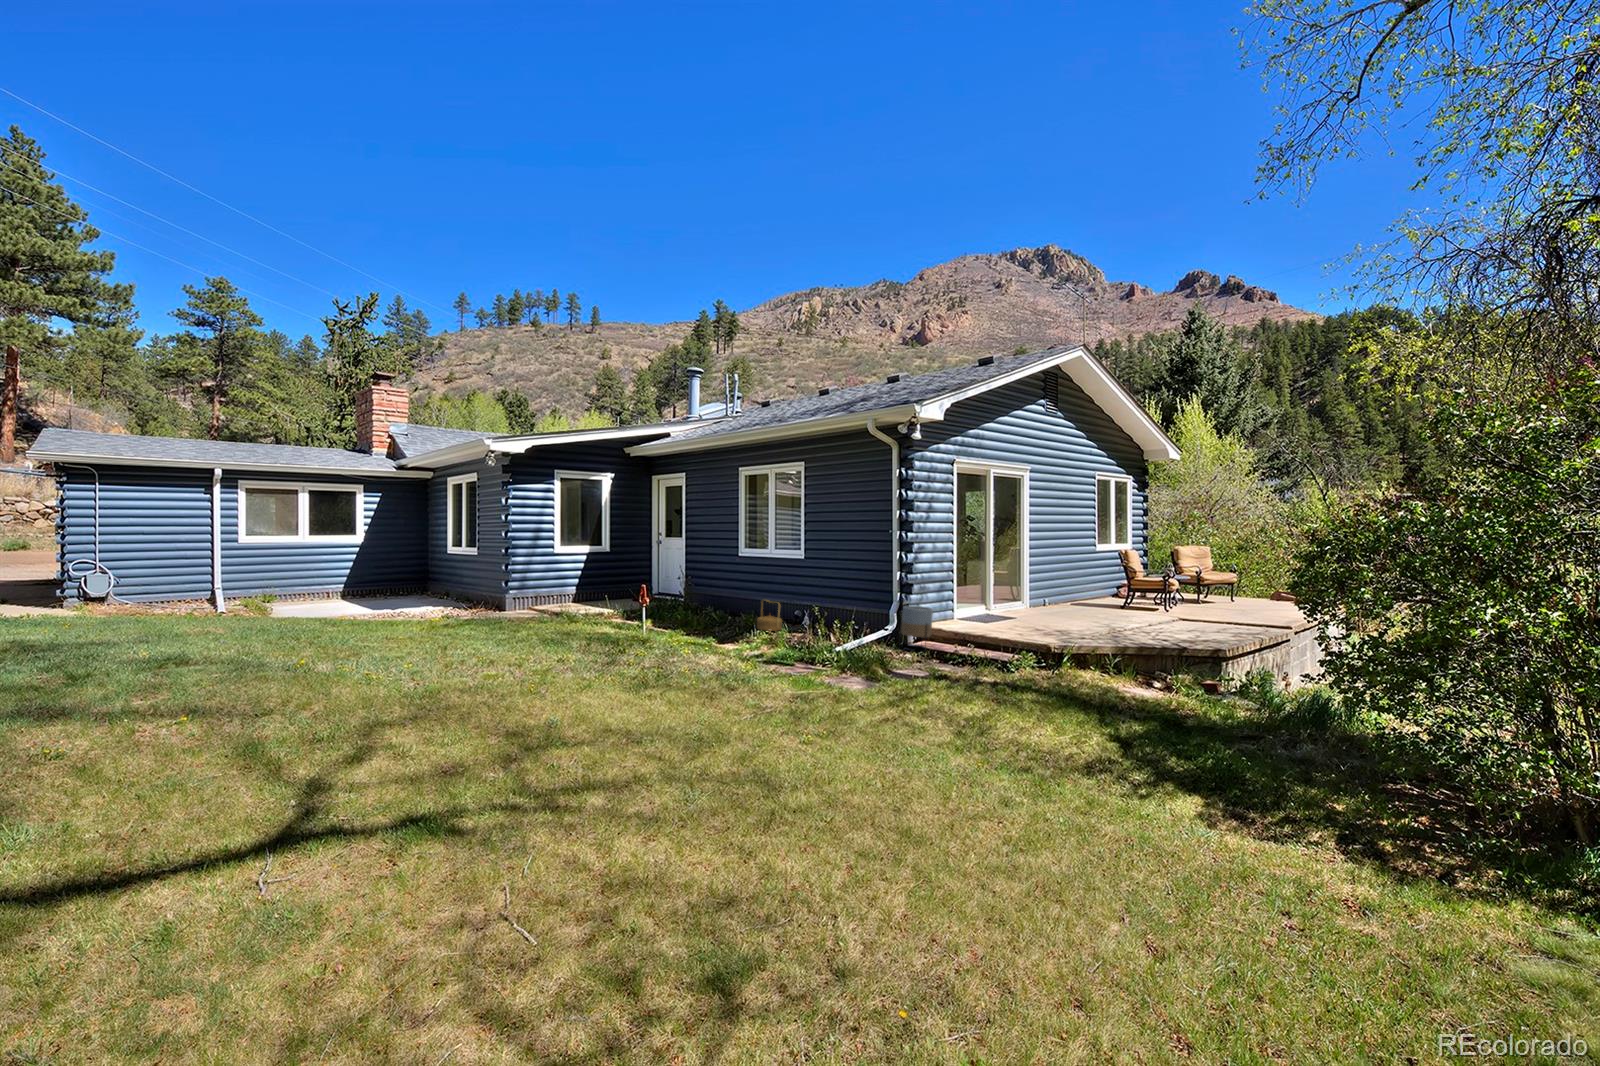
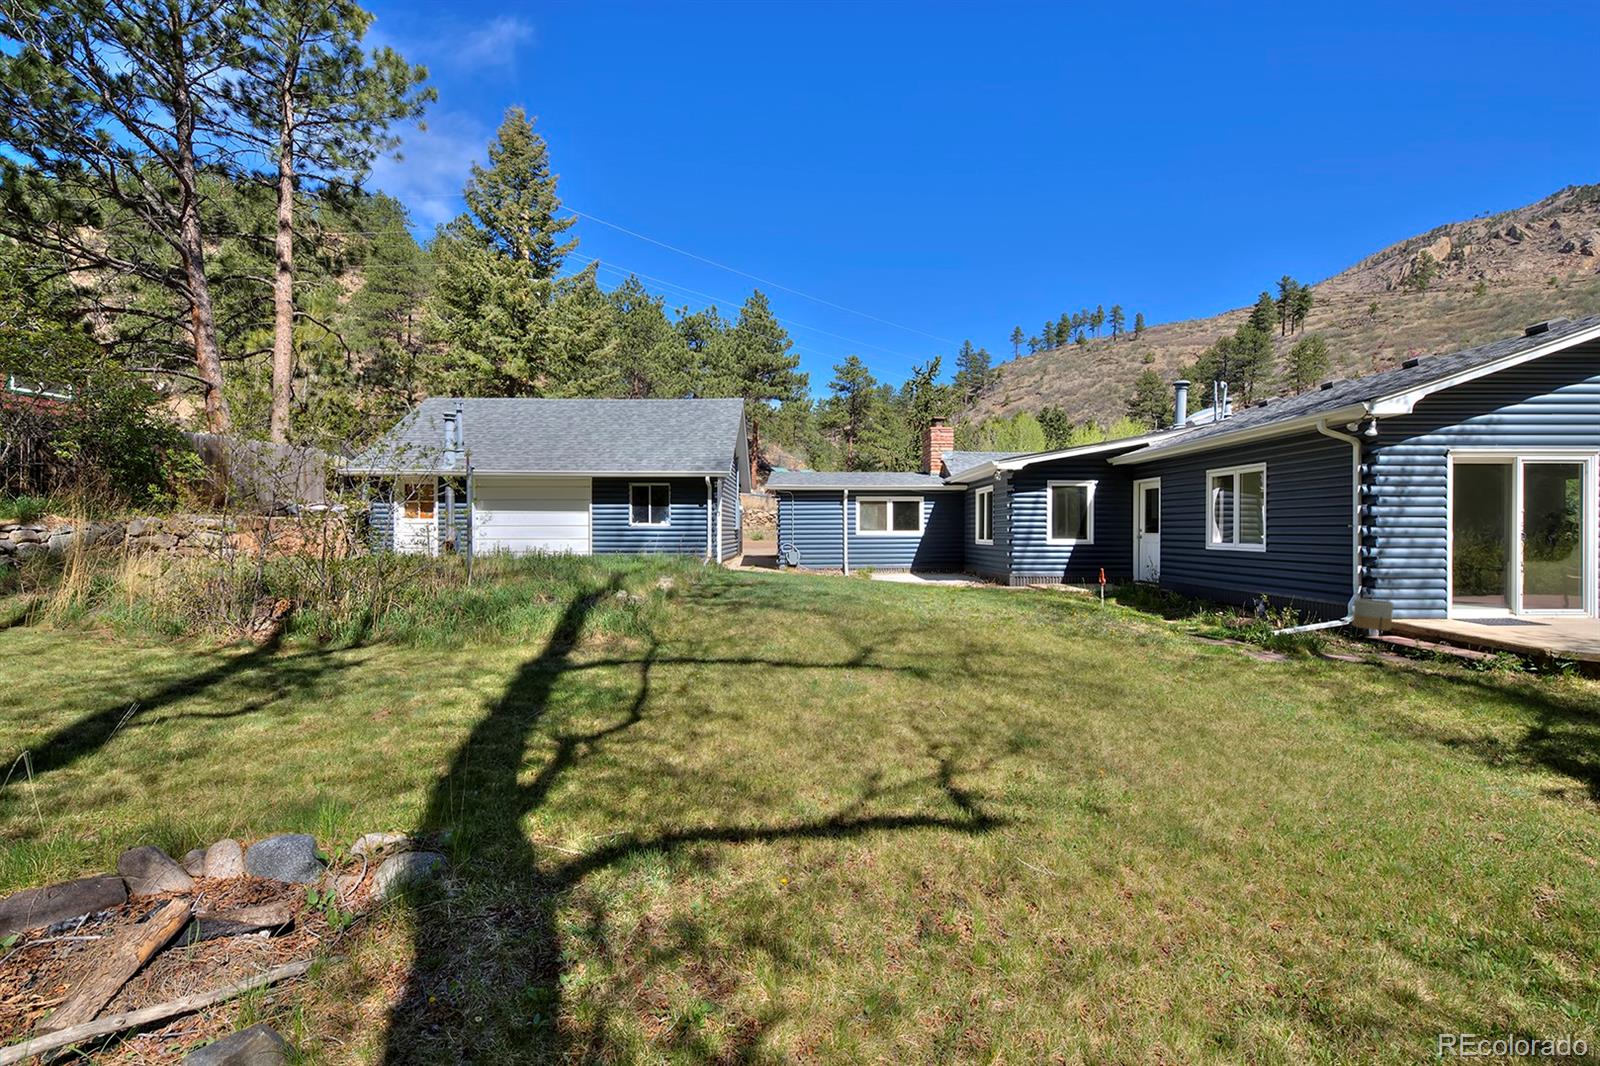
woven basket: present [757,600,782,631] -> none [1213,588,1241,616]

